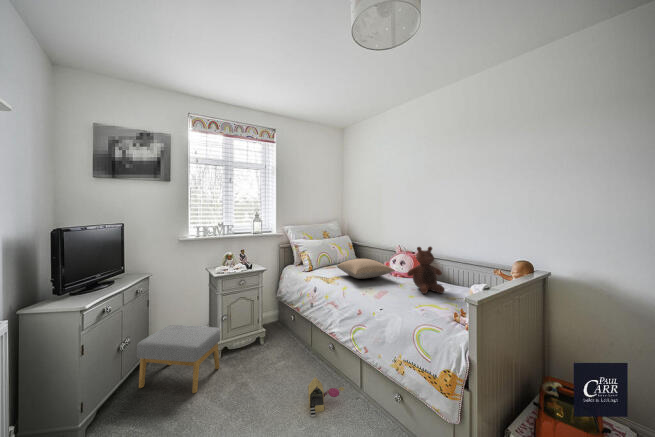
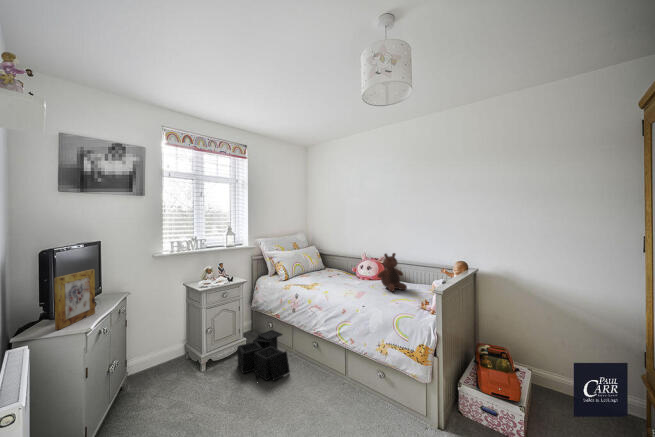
picture frame: none [52,248,102,304] -> present [54,269,95,329]
pillow: present [337,259,395,279] -> none [313,266,365,283]
storage bin: none [252,323,301,381] -> present [238,330,290,381]
footstool: present [136,325,220,393] -> none [128,340,210,409]
toy house: present [308,377,344,417] -> none [305,370,335,403]

